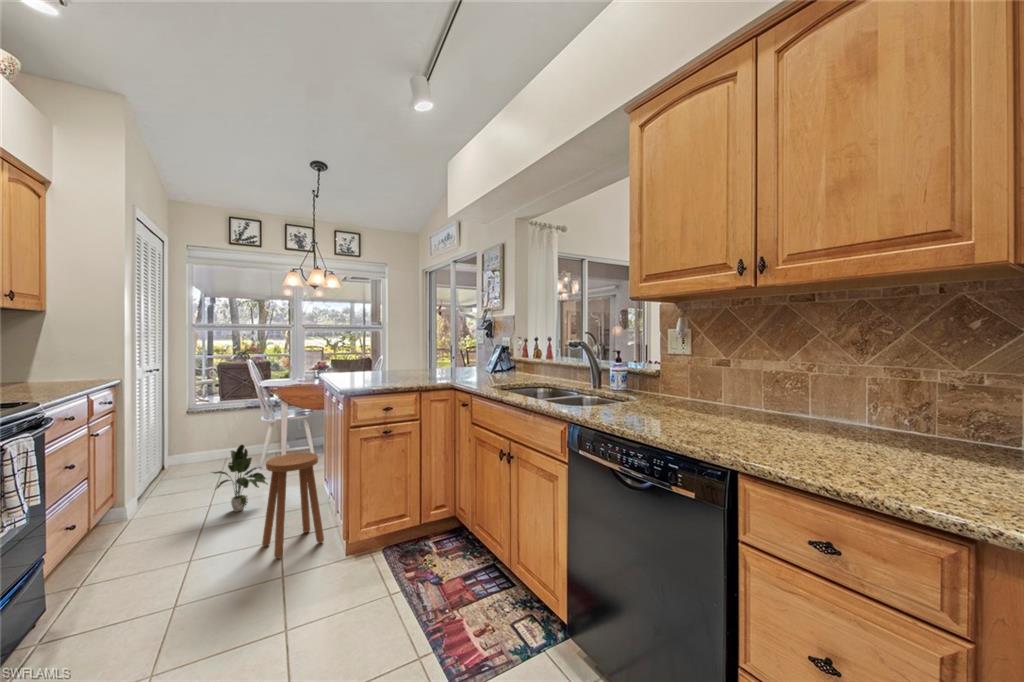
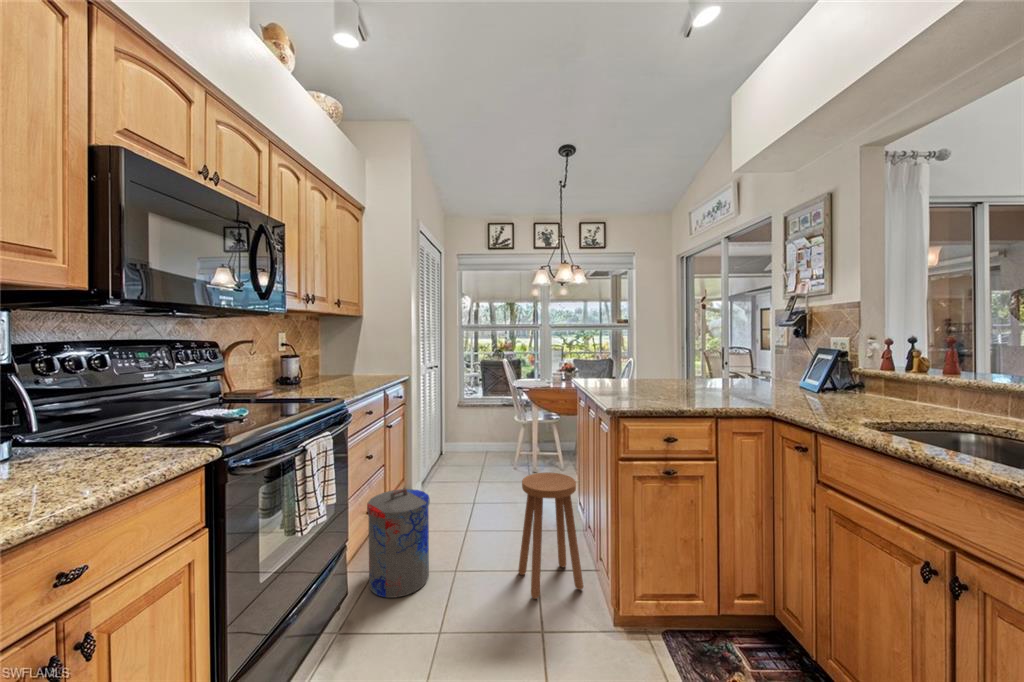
potted plant: present [213,445,267,512] -> none [472,448,523,517]
trash can: none [74,489,160,601] -> present [367,489,430,598]

